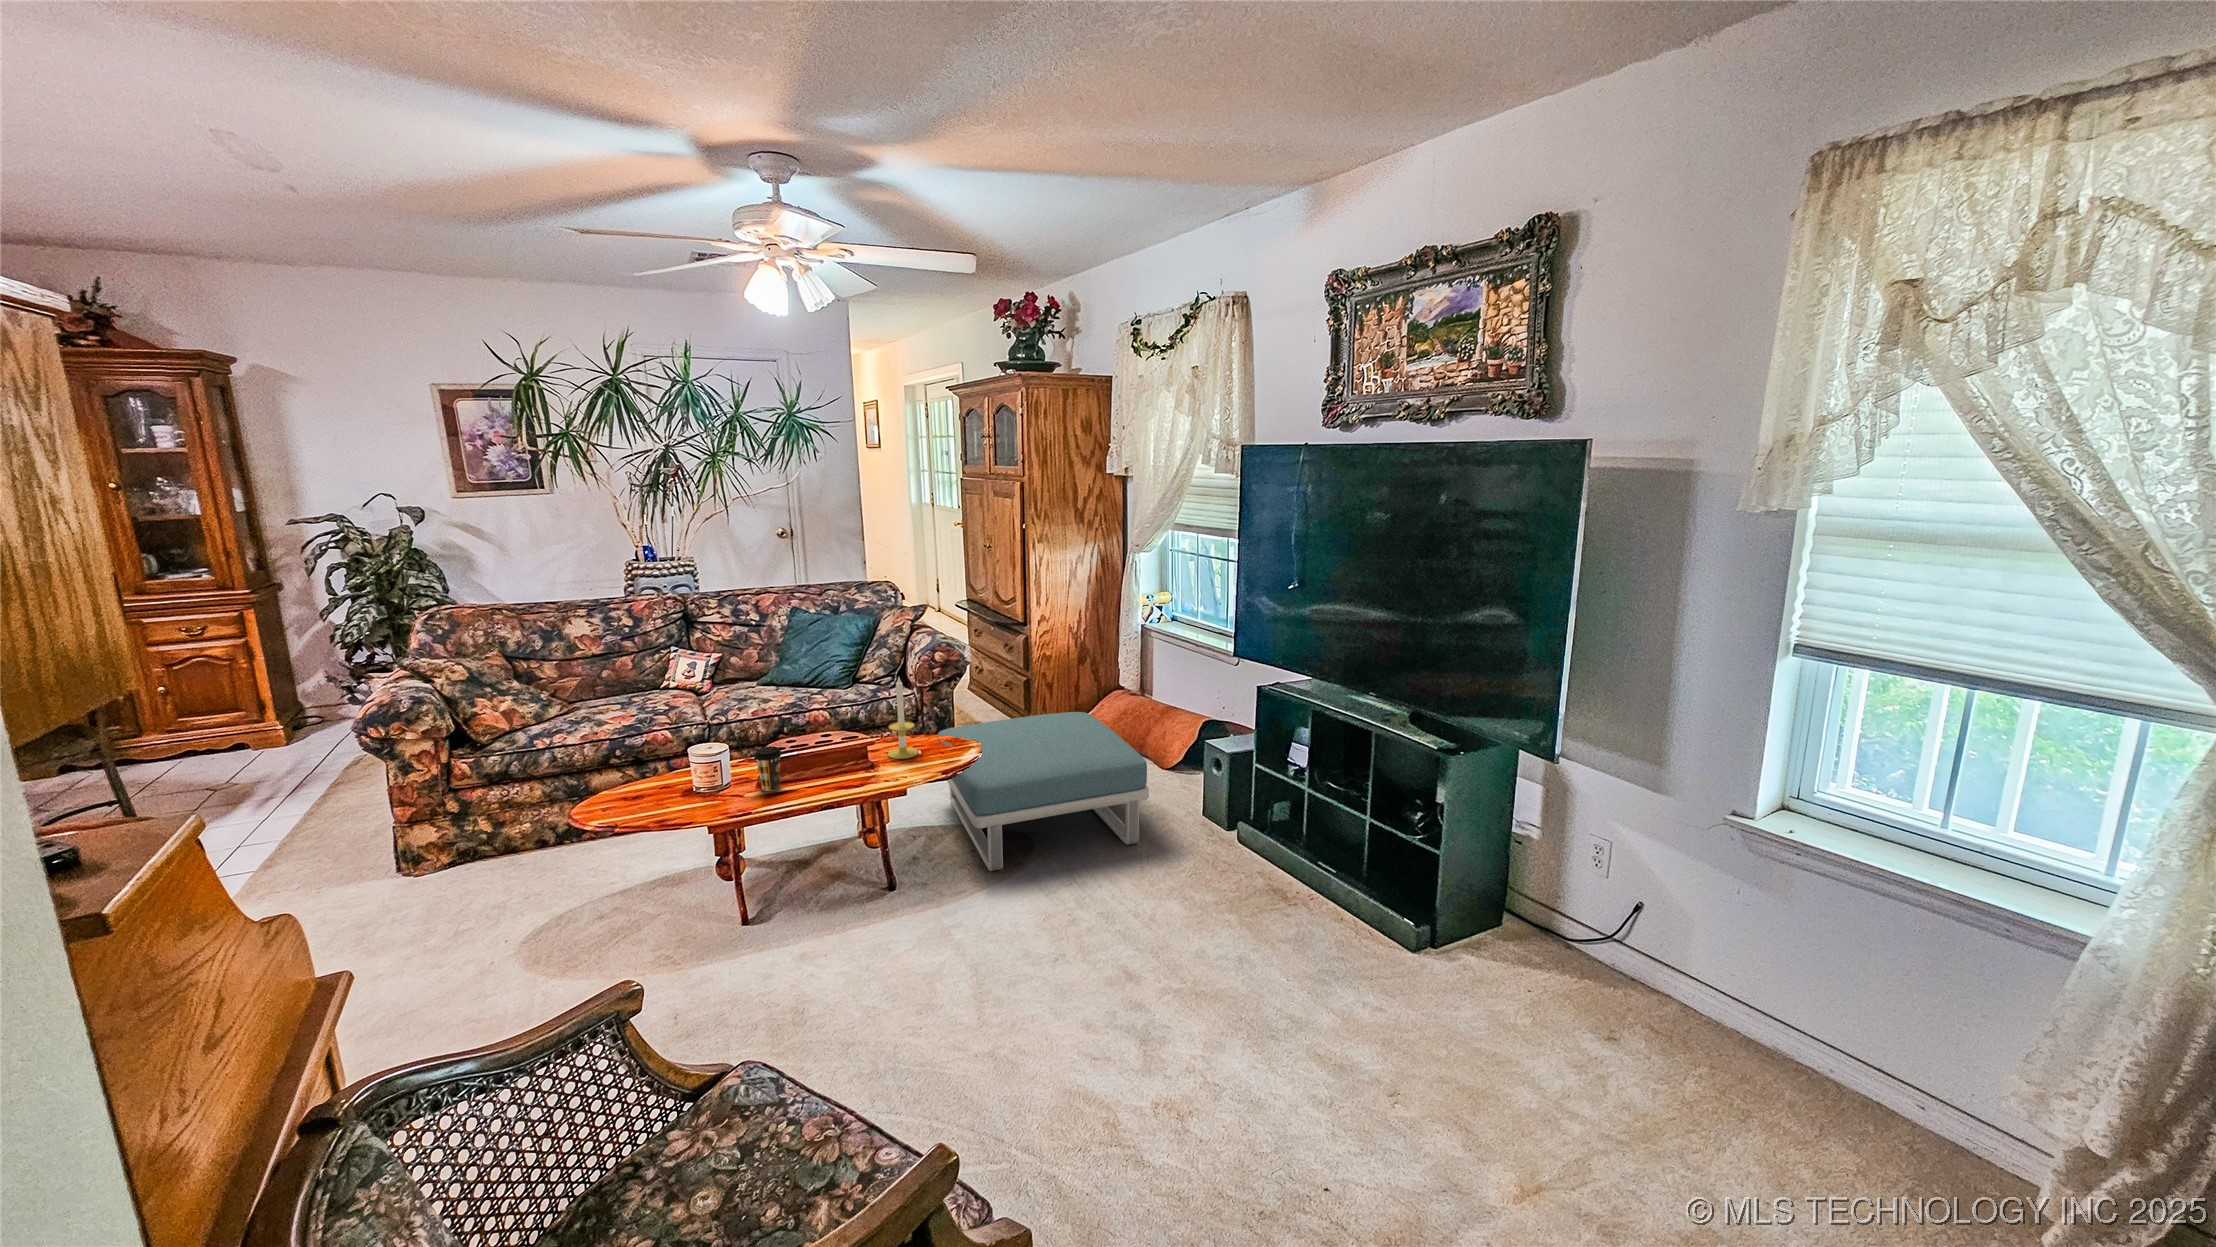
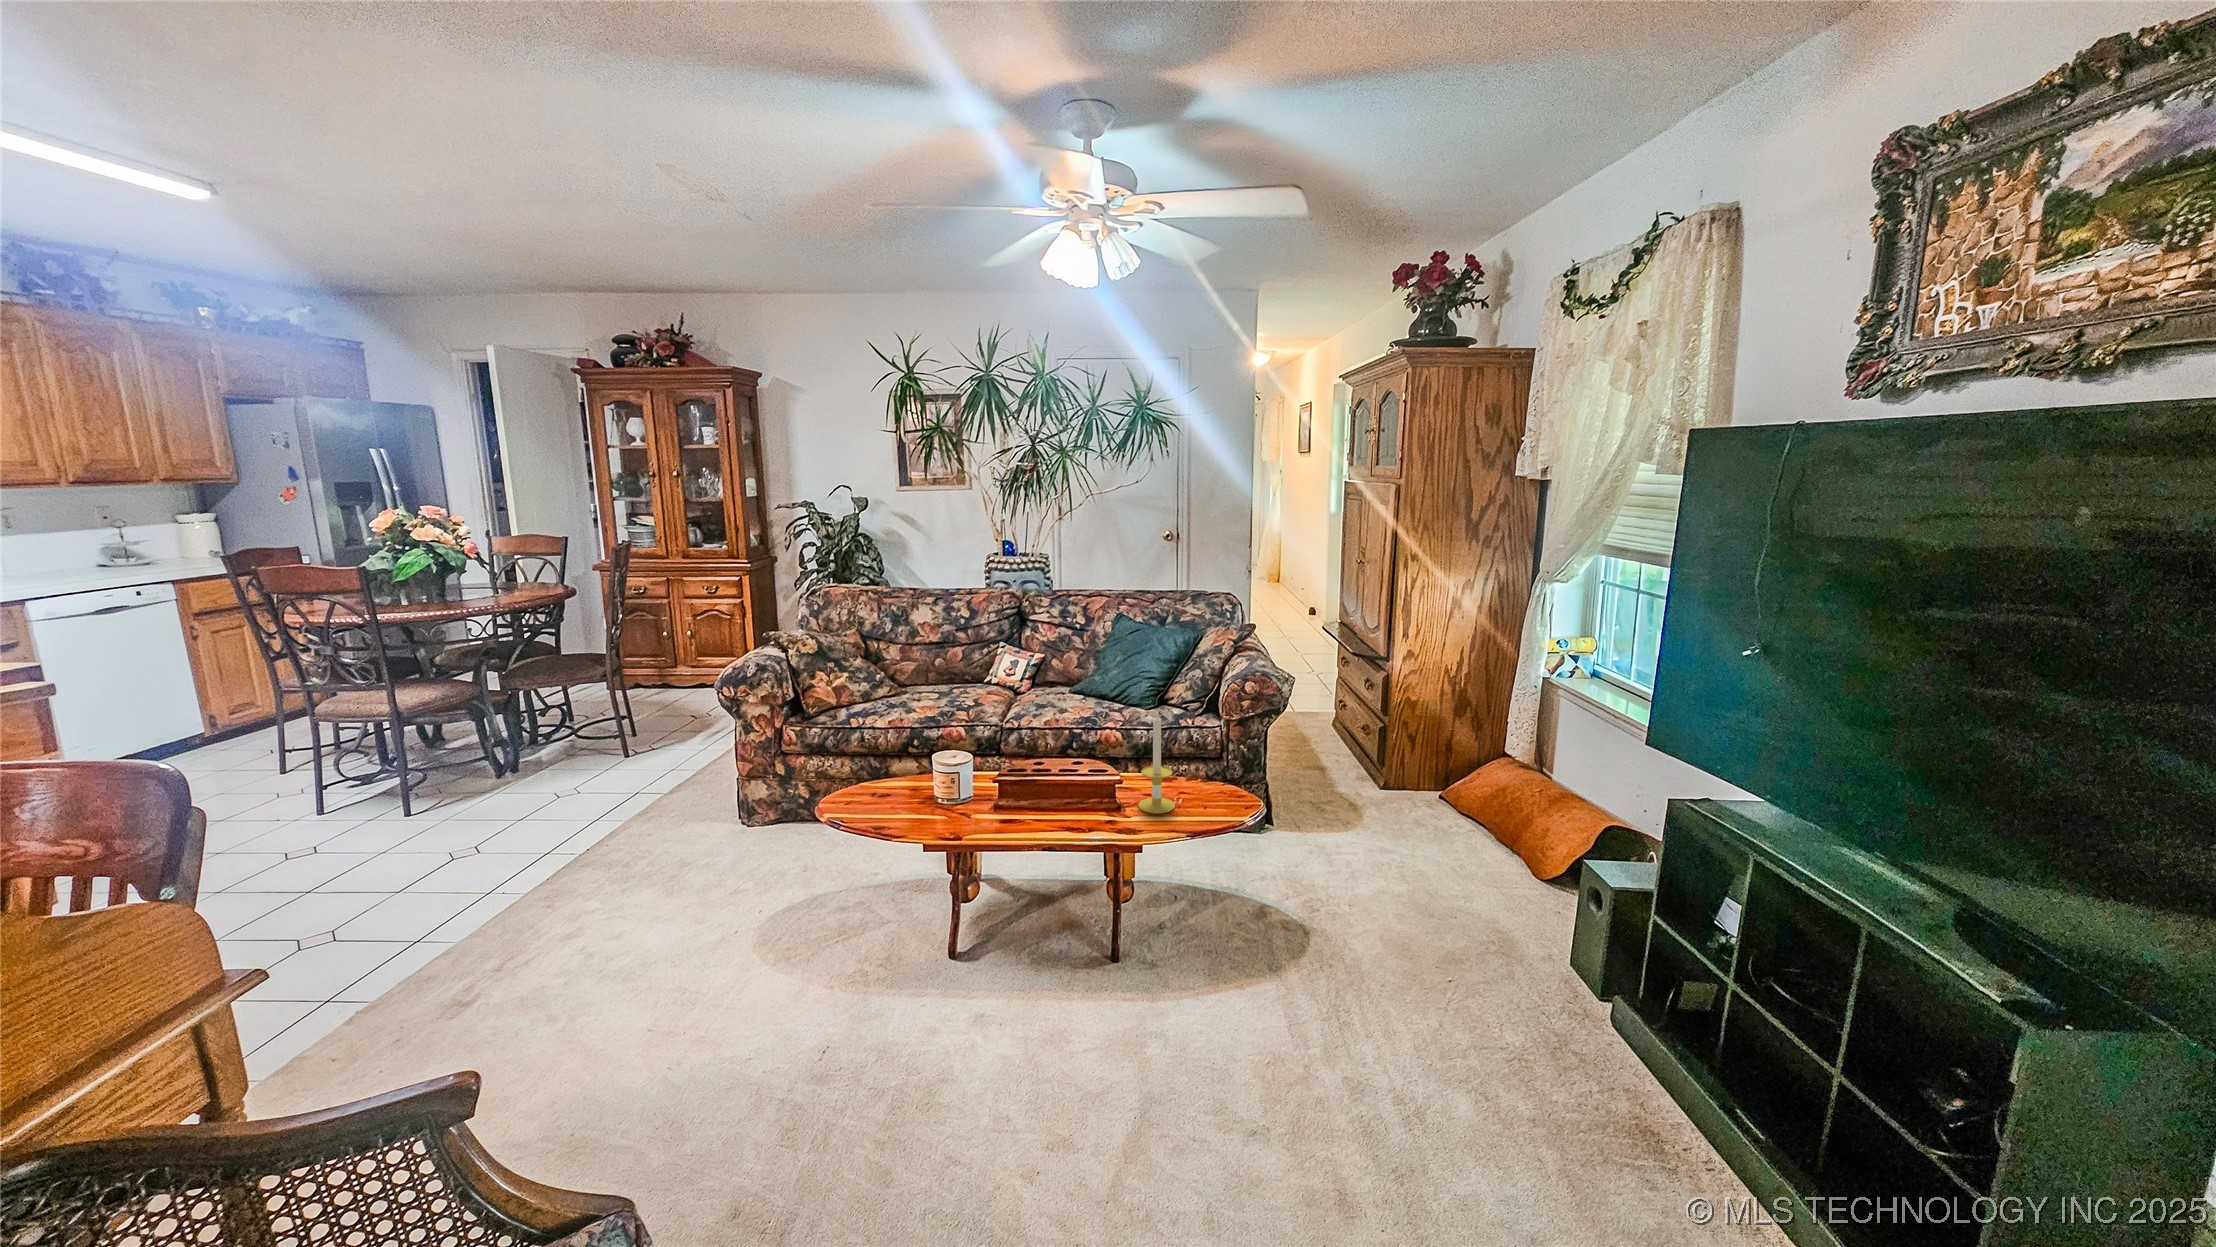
footstool: present [938,712,1149,871] -> none [1227,779,1495,999]
coffee cup: present [754,746,782,791] -> none [976,772,1006,824]

